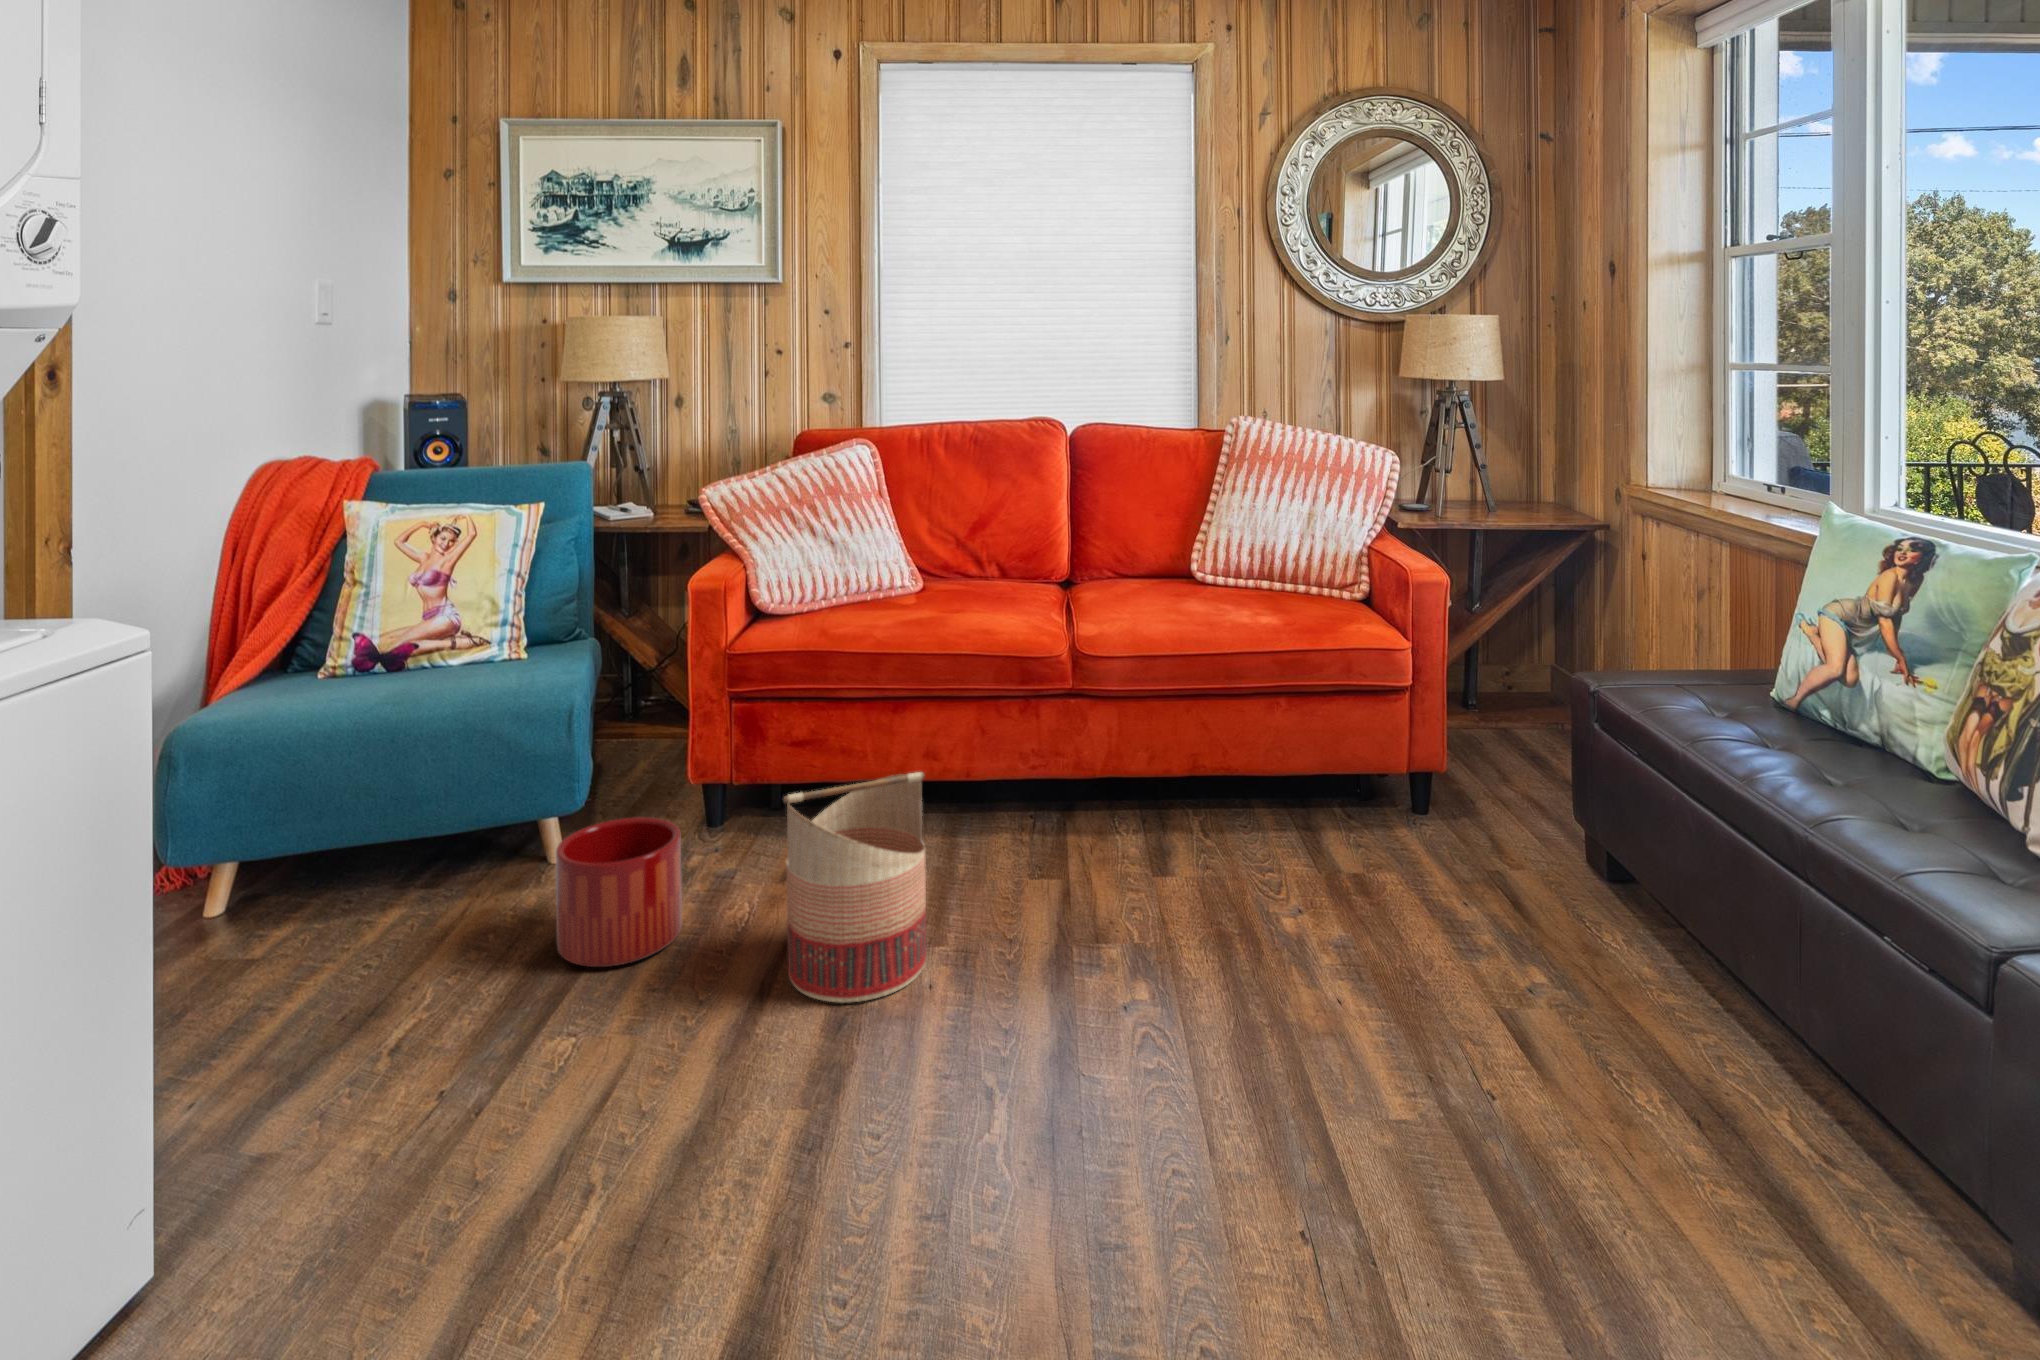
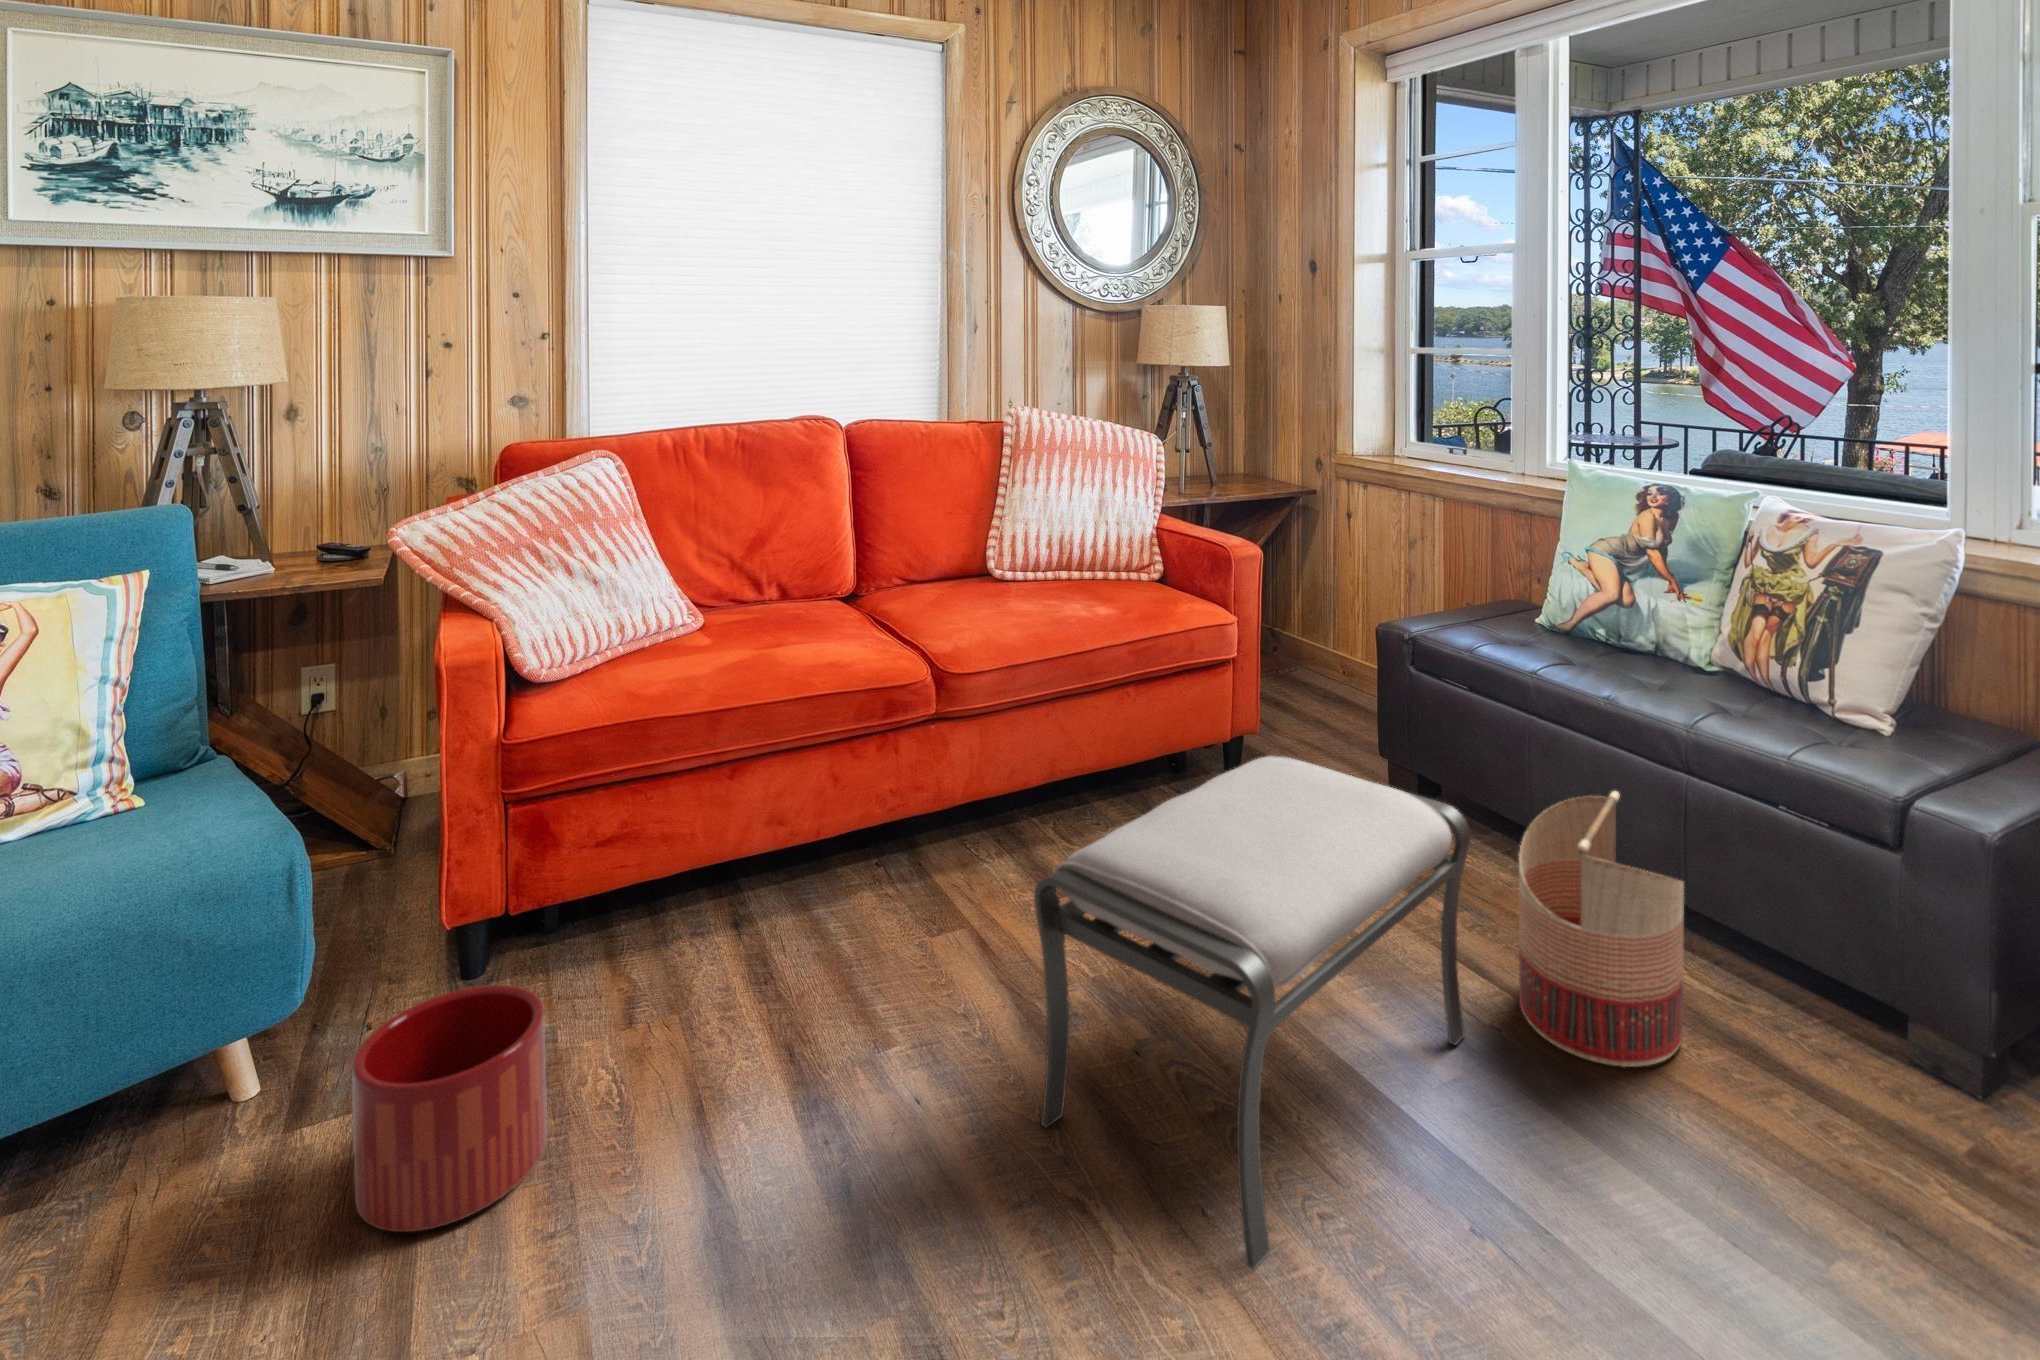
ottoman: none [988,766,1430,1180] -> present [1034,756,1471,1269]
basket: present [784,772,927,1002] -> present [1519,791,1684,1067]

